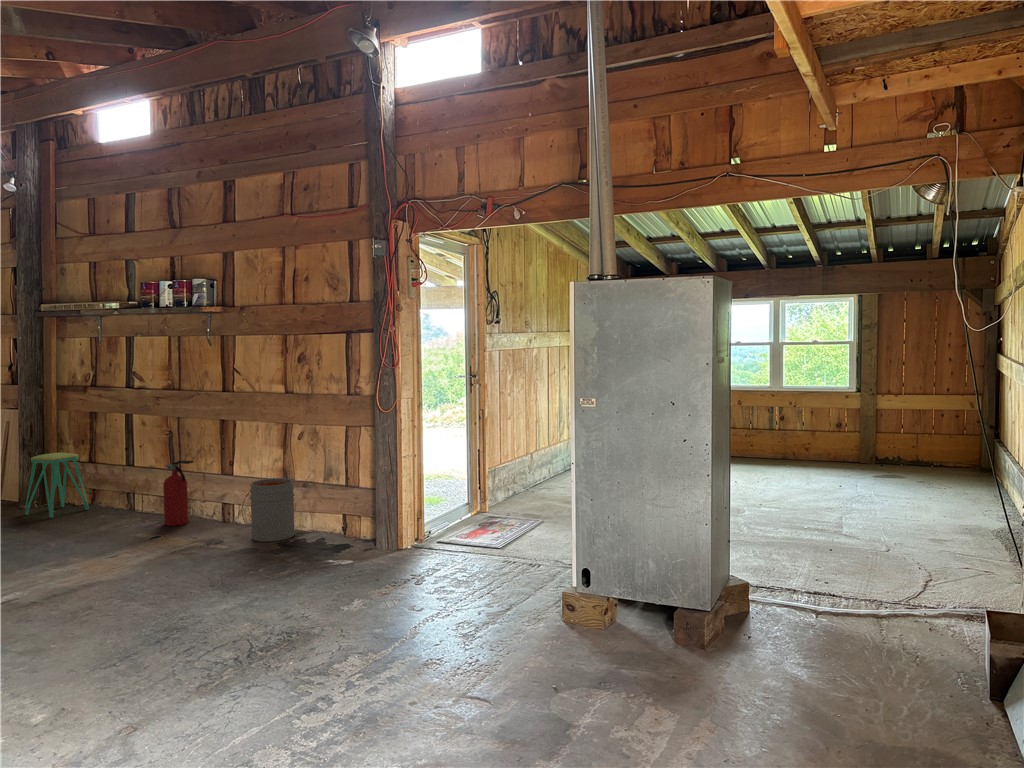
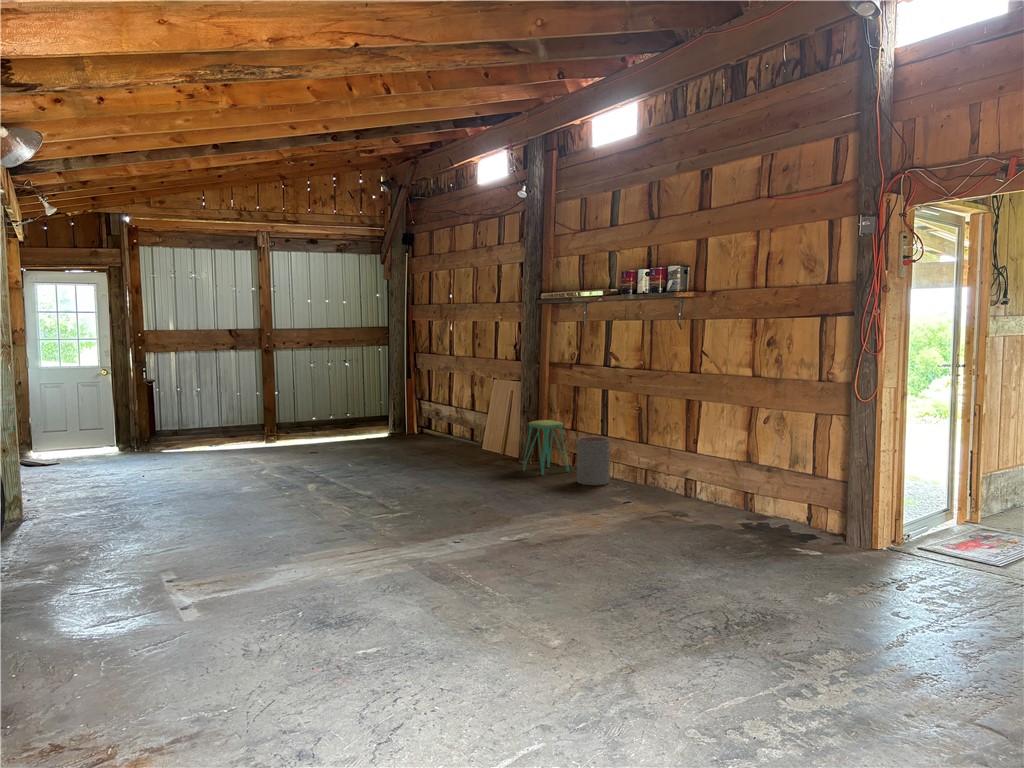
fire extinguisher: present [163,460,193,526] -> none [634,435,662,495]
bucket: present [241,478,295,542] -> present [576,437,611,485]

